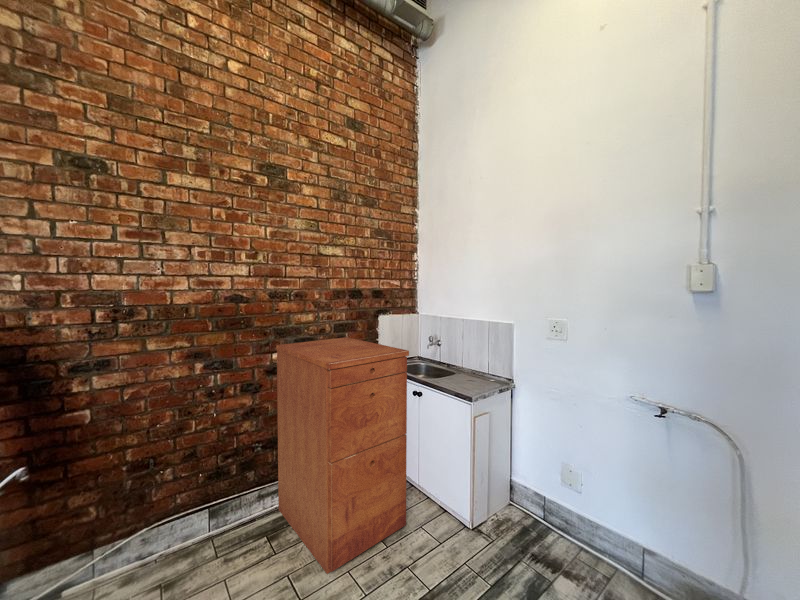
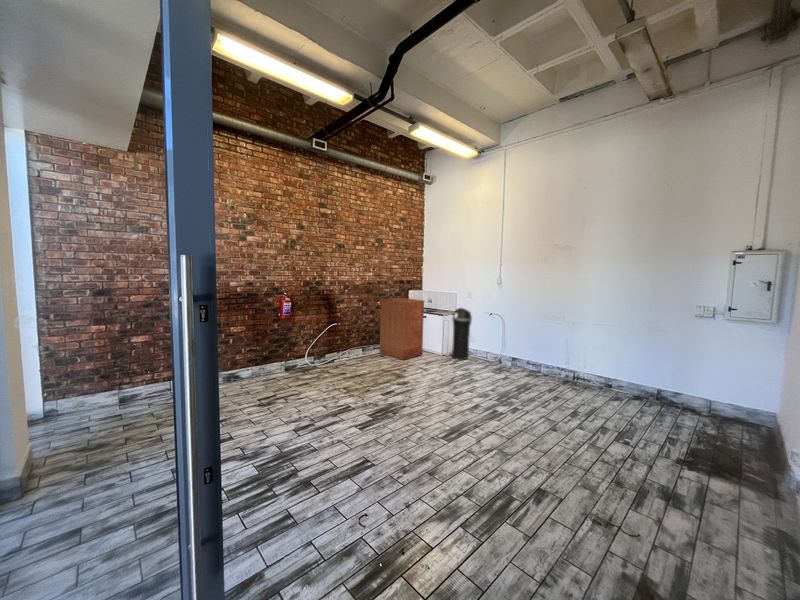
trash can: none [503,375,573,565] -> present [452,308,472,360]

